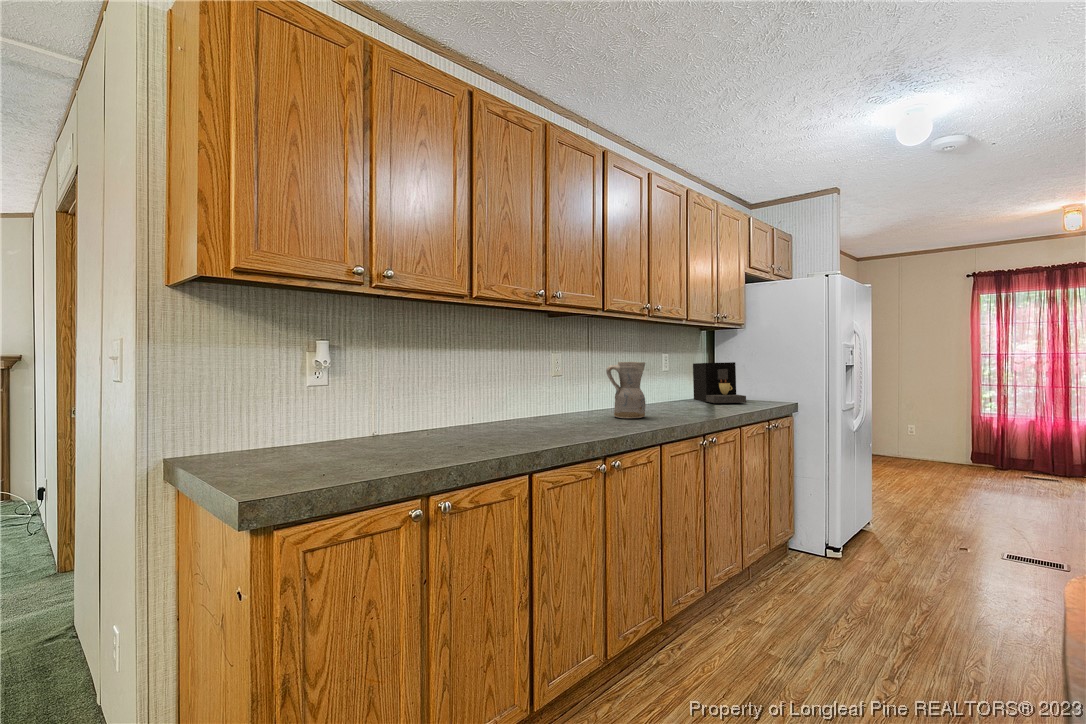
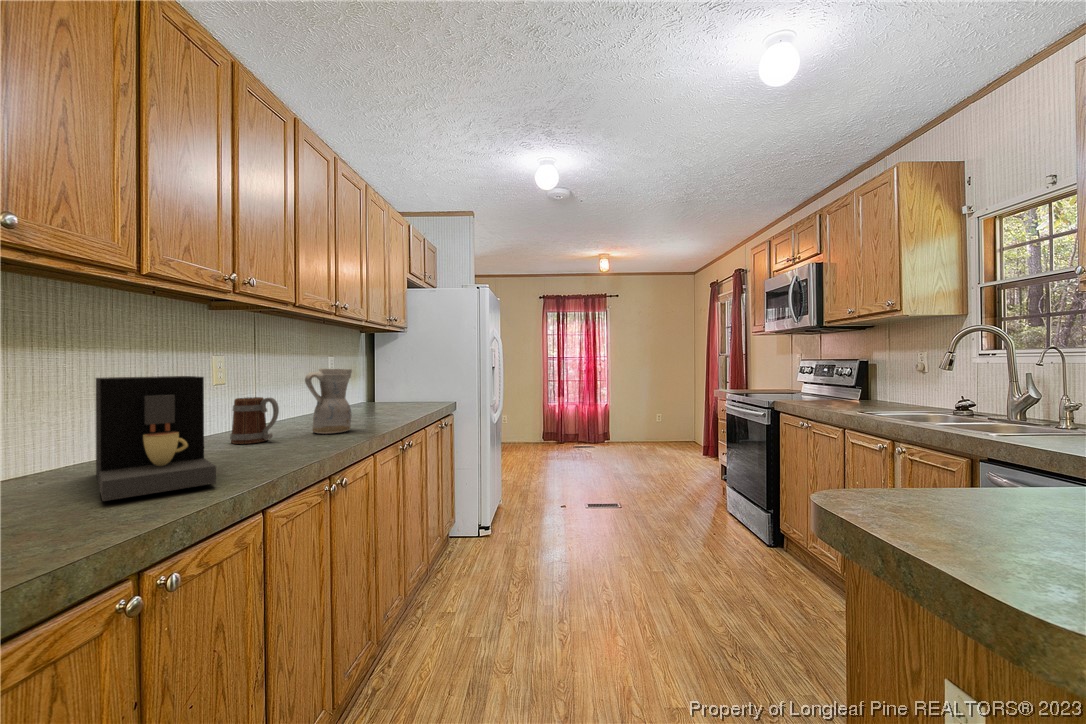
coffee maker: present [693,362,746,403] -> present [96,376,216,501]
mug: none [553,385,582,420] -> present [230,397,279,444]

